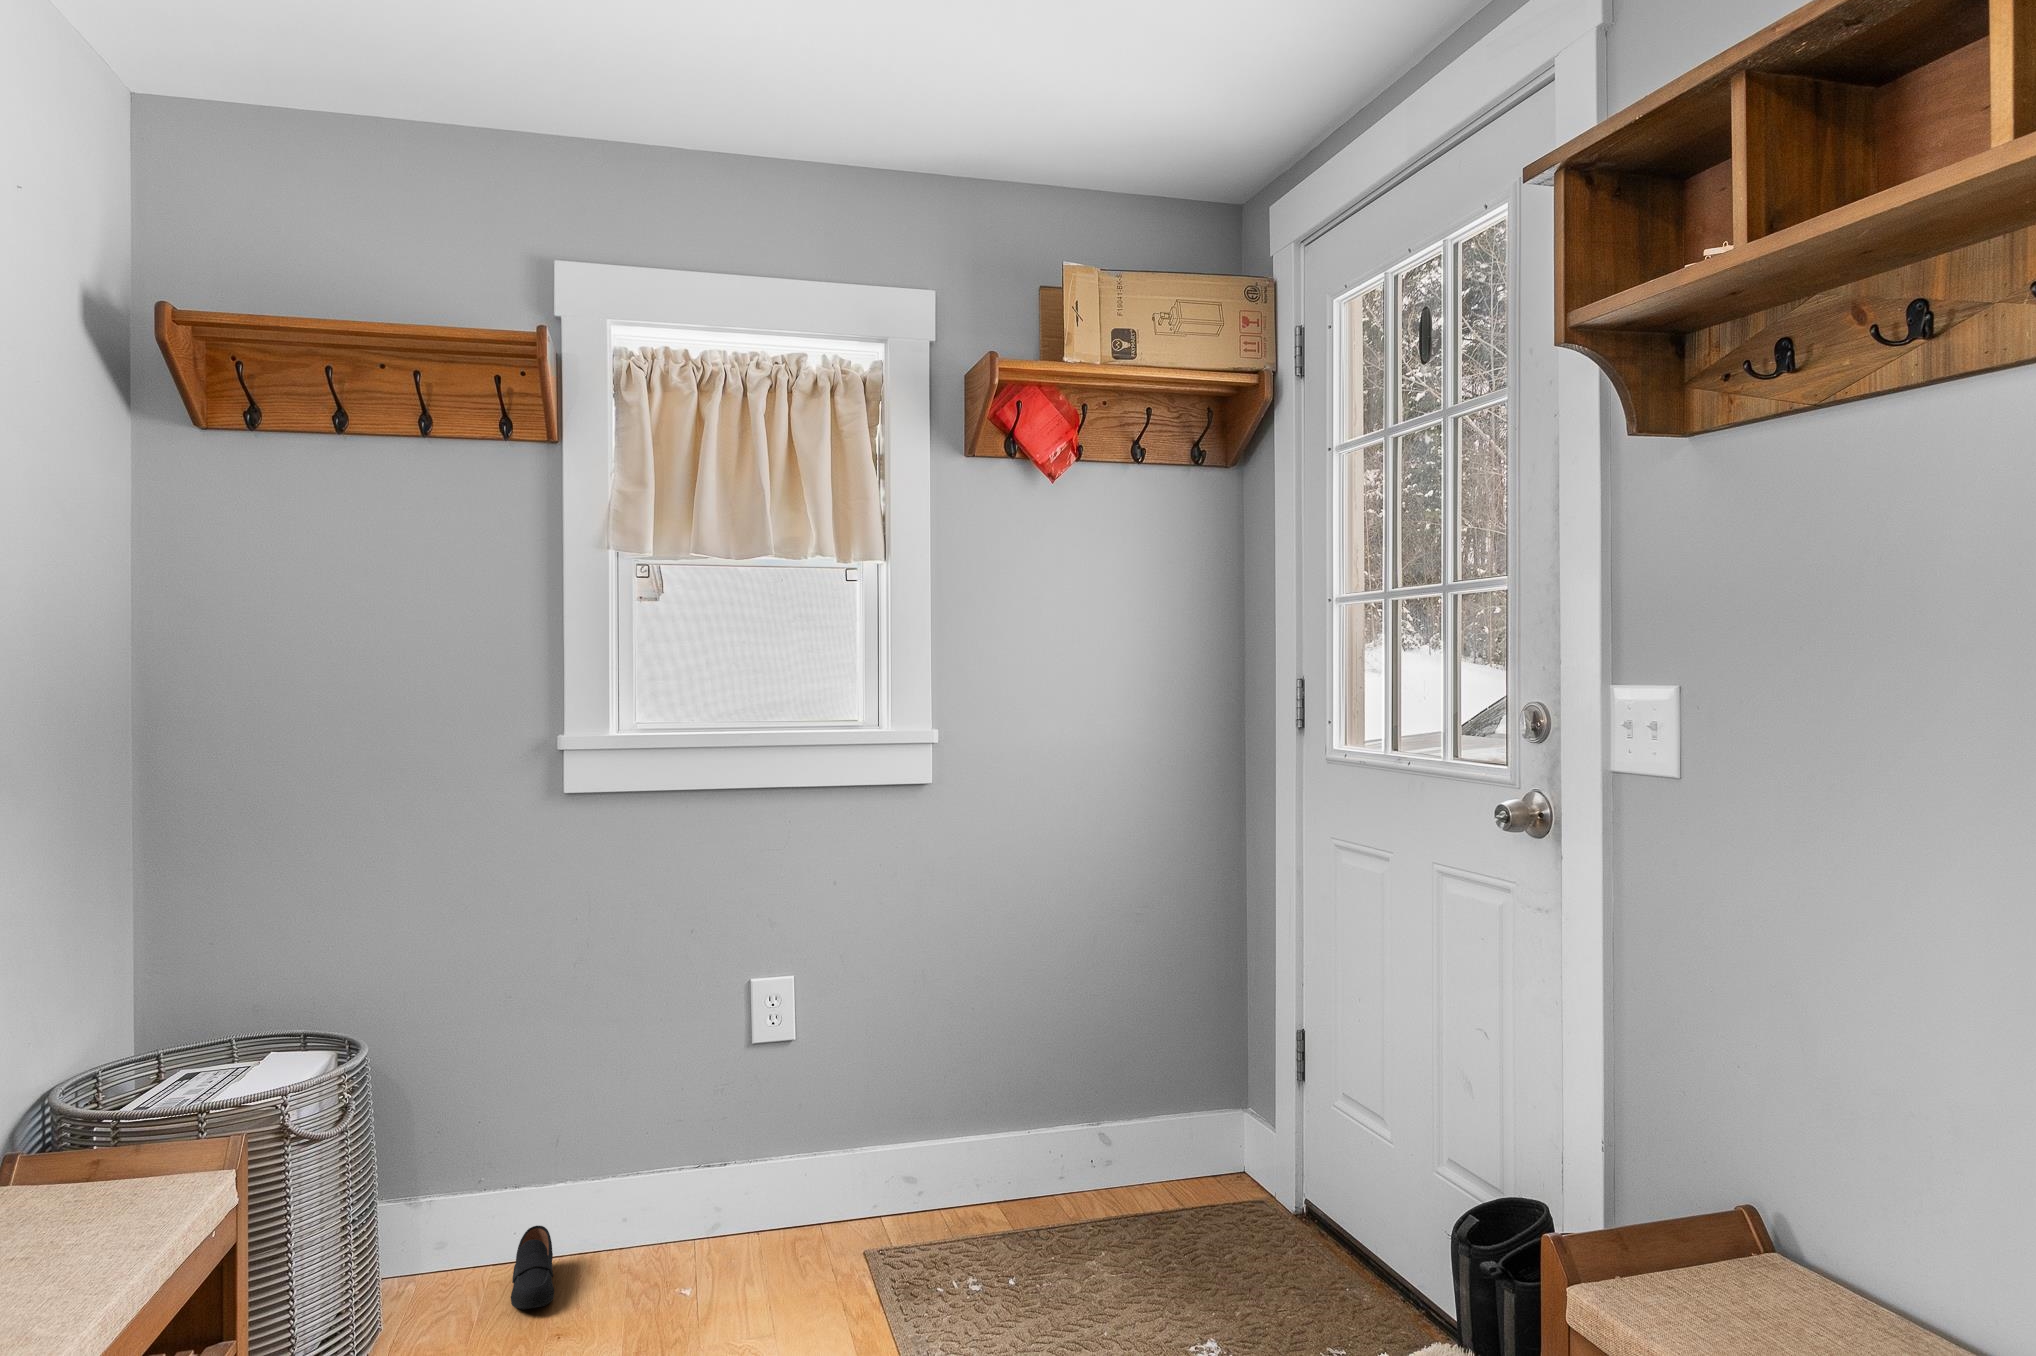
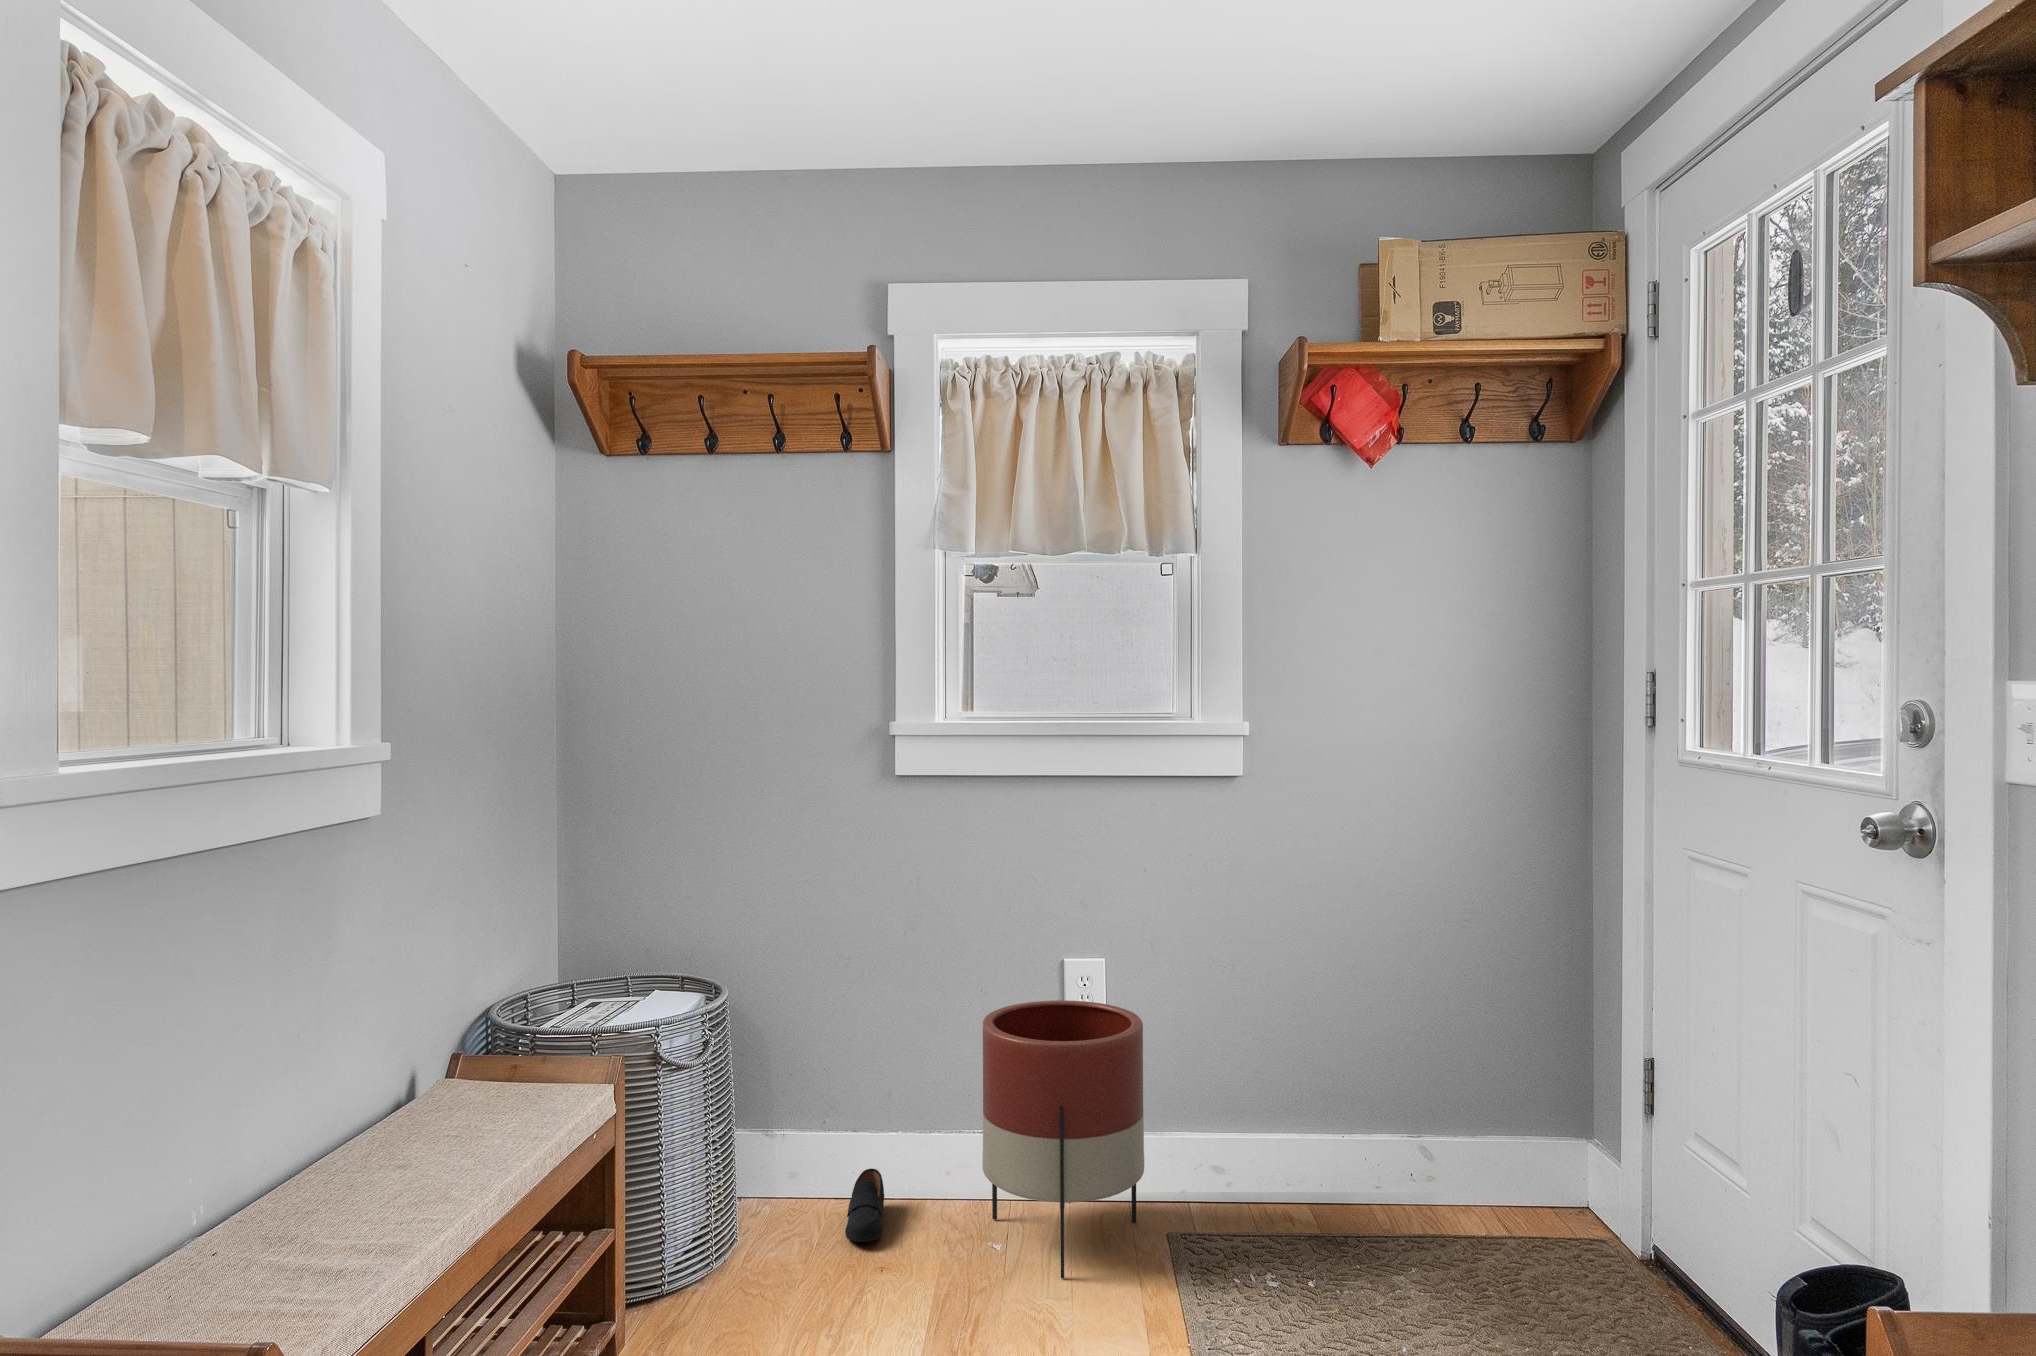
planter: none [668,1022,841,1314] -> present [982,1000,1144,1278]

